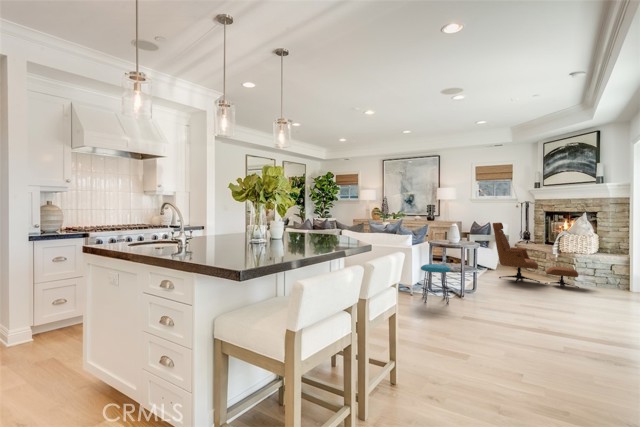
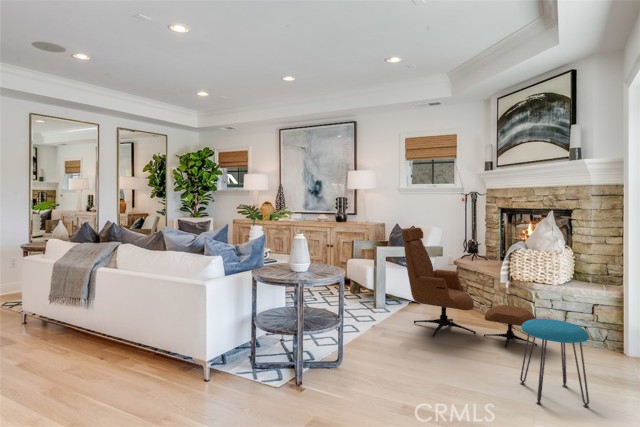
stool: present [421,264,451,304] -> present [520,319,589,408]

